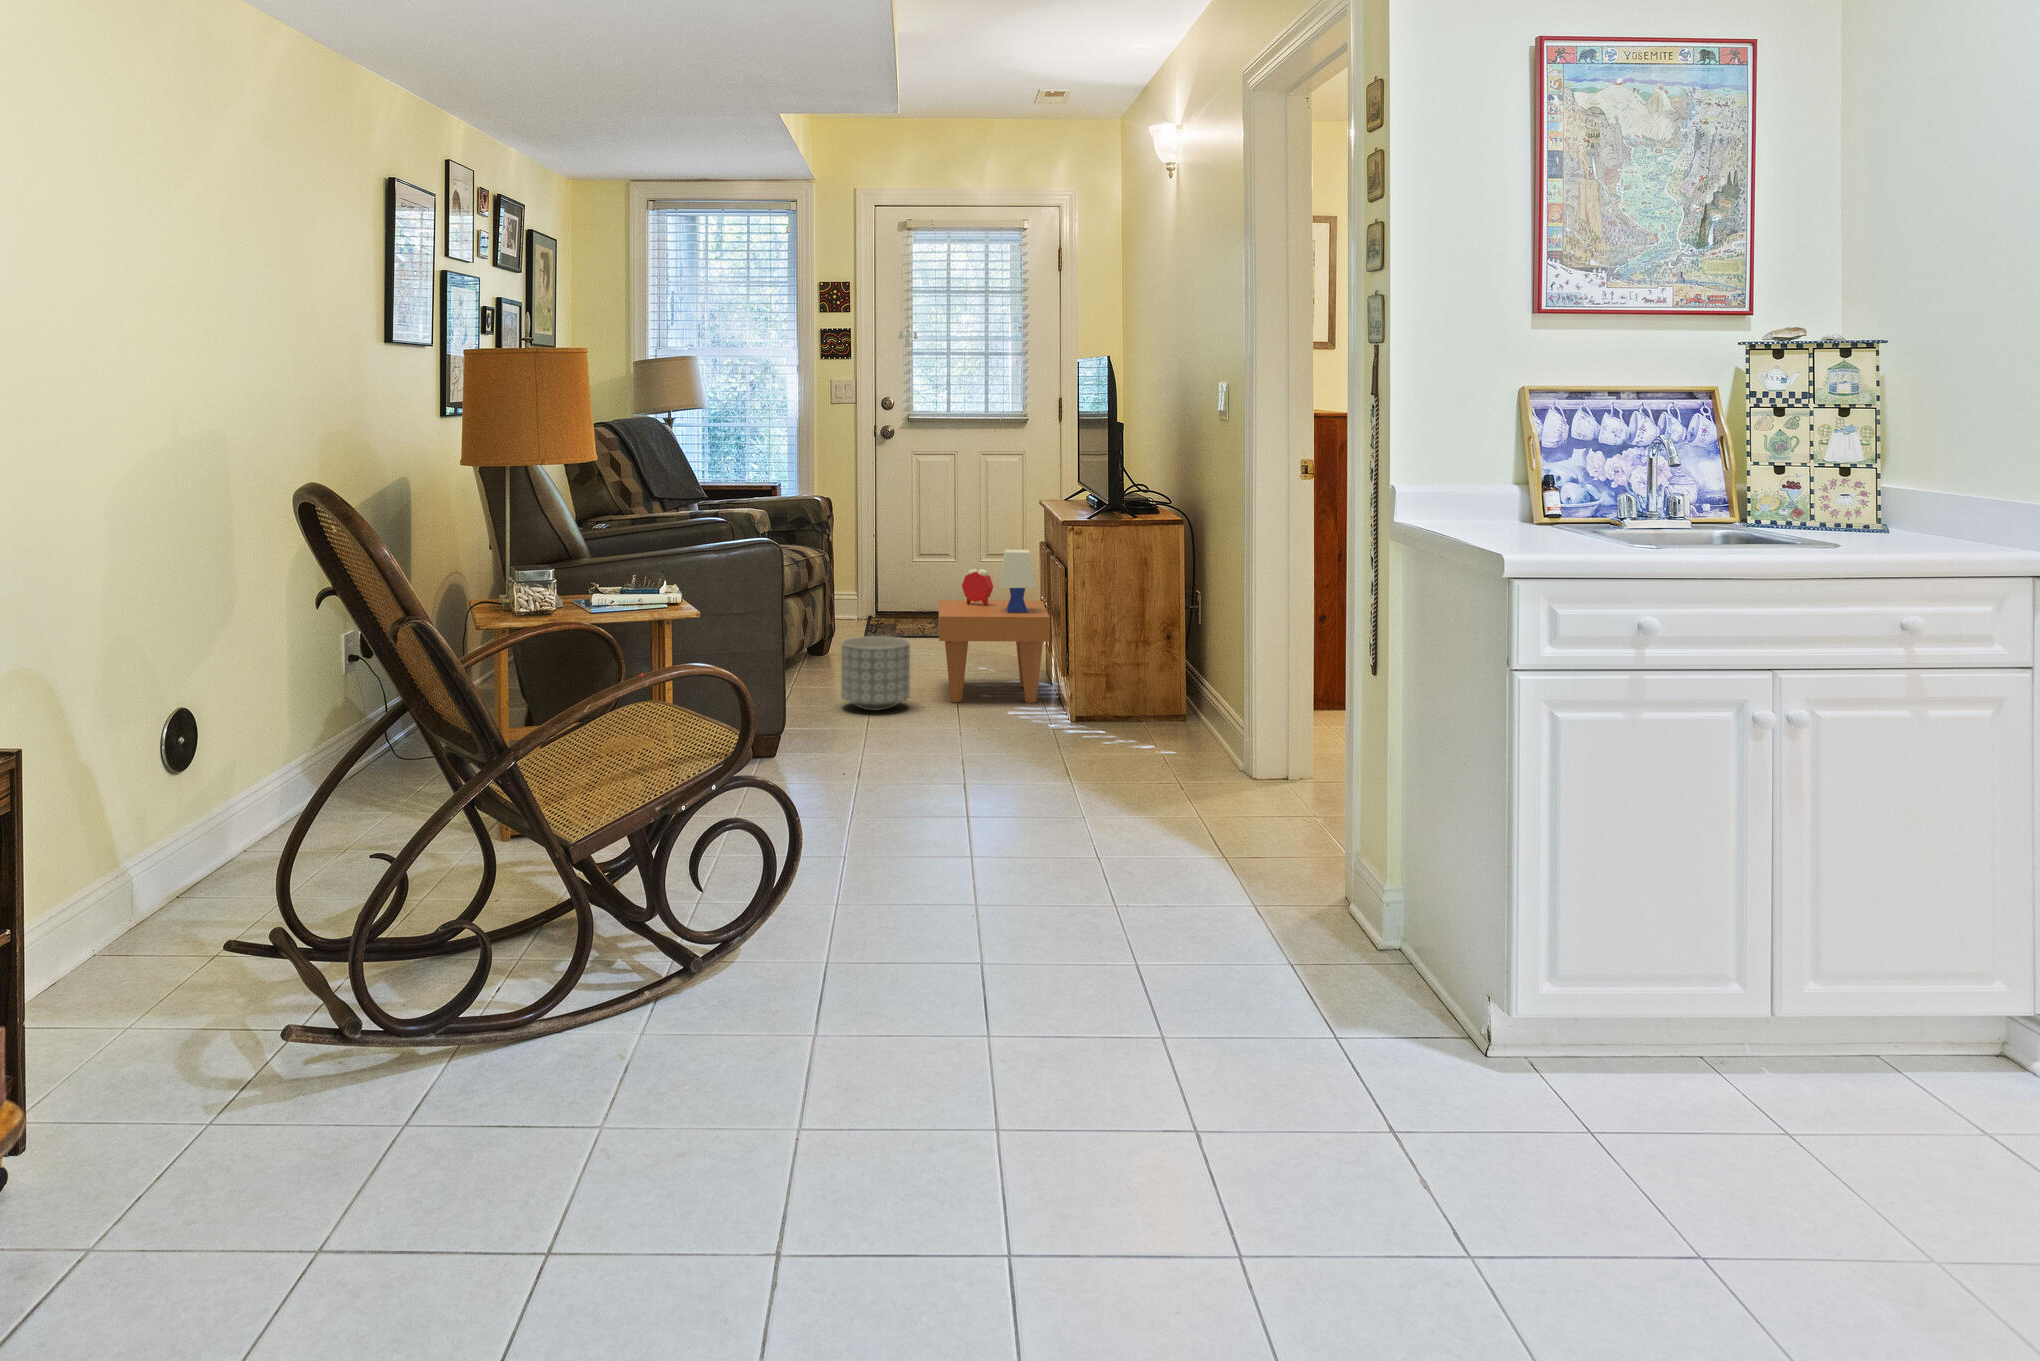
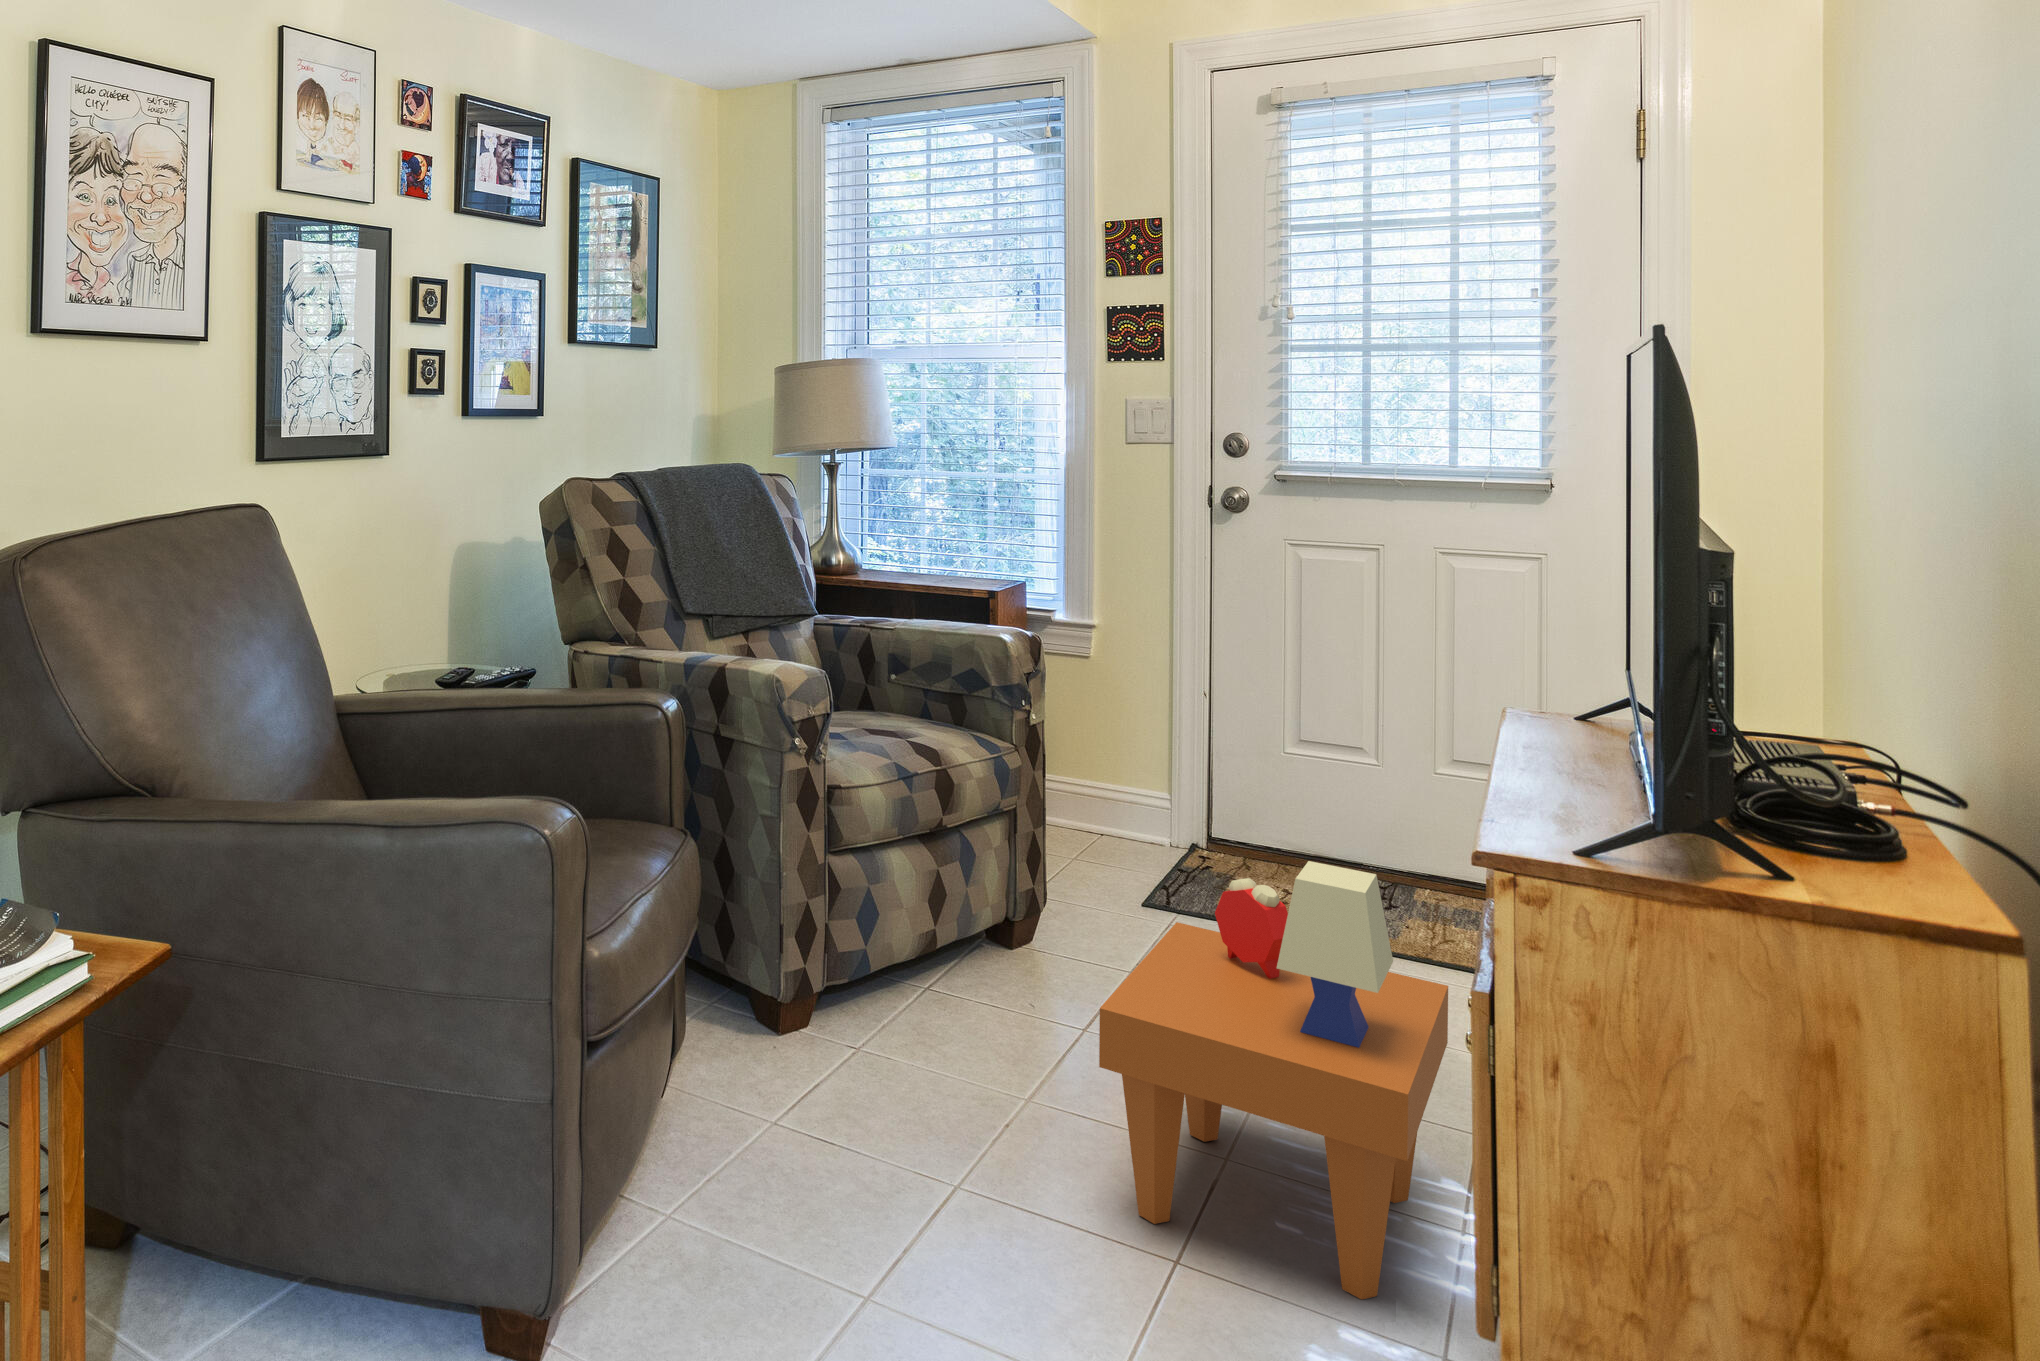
planter: present [841,636,910,710] -> none [861,996,1024,1203]

